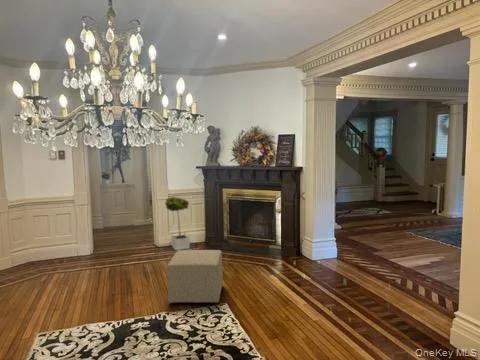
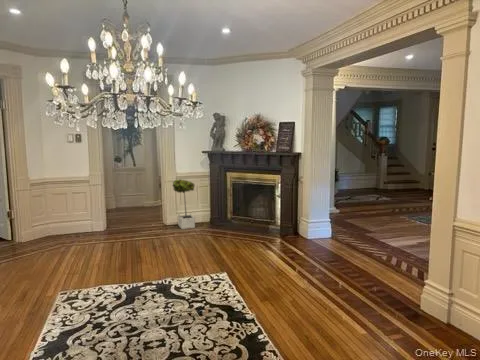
ottoman: present [167,250,223,304] -> none [172,226,223,273]

